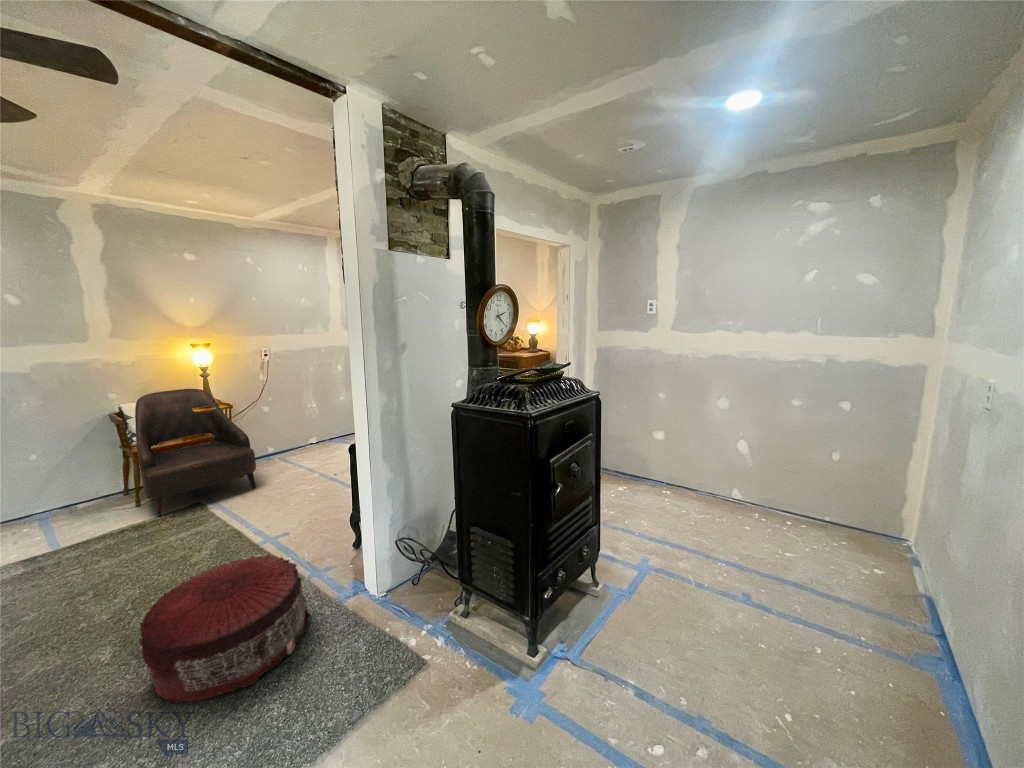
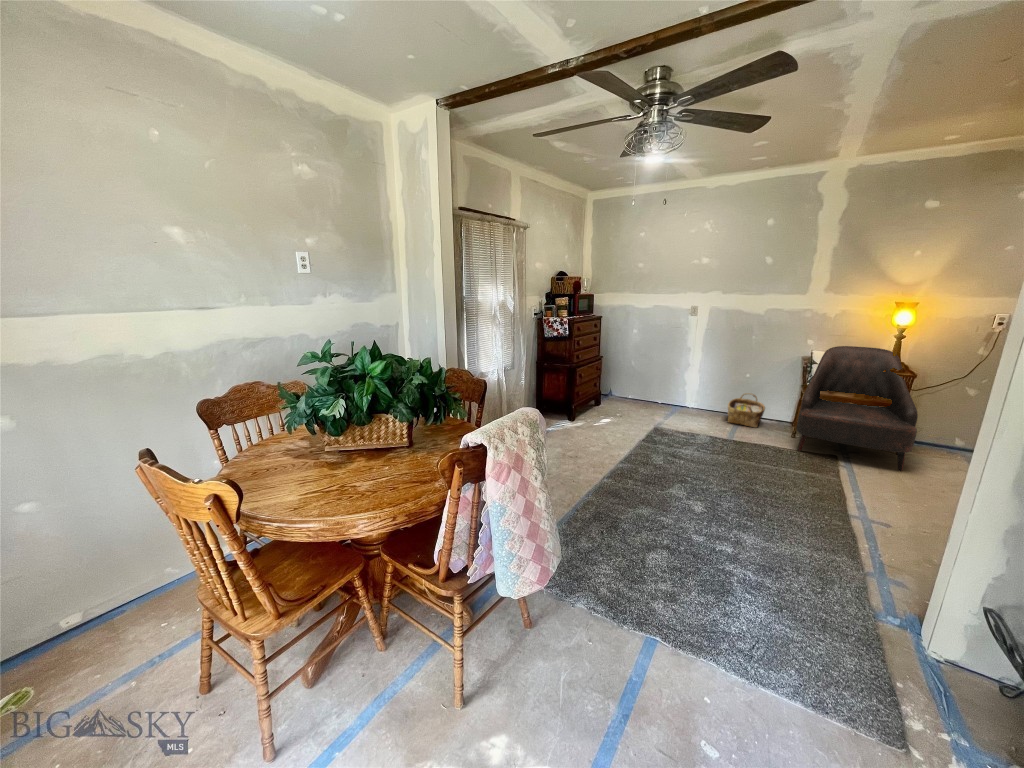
woven basket: none [15,479,83,532] -> present [728,393,765,428]
pouf: present [139,554,311,704] -> none [698,491,837,605]

